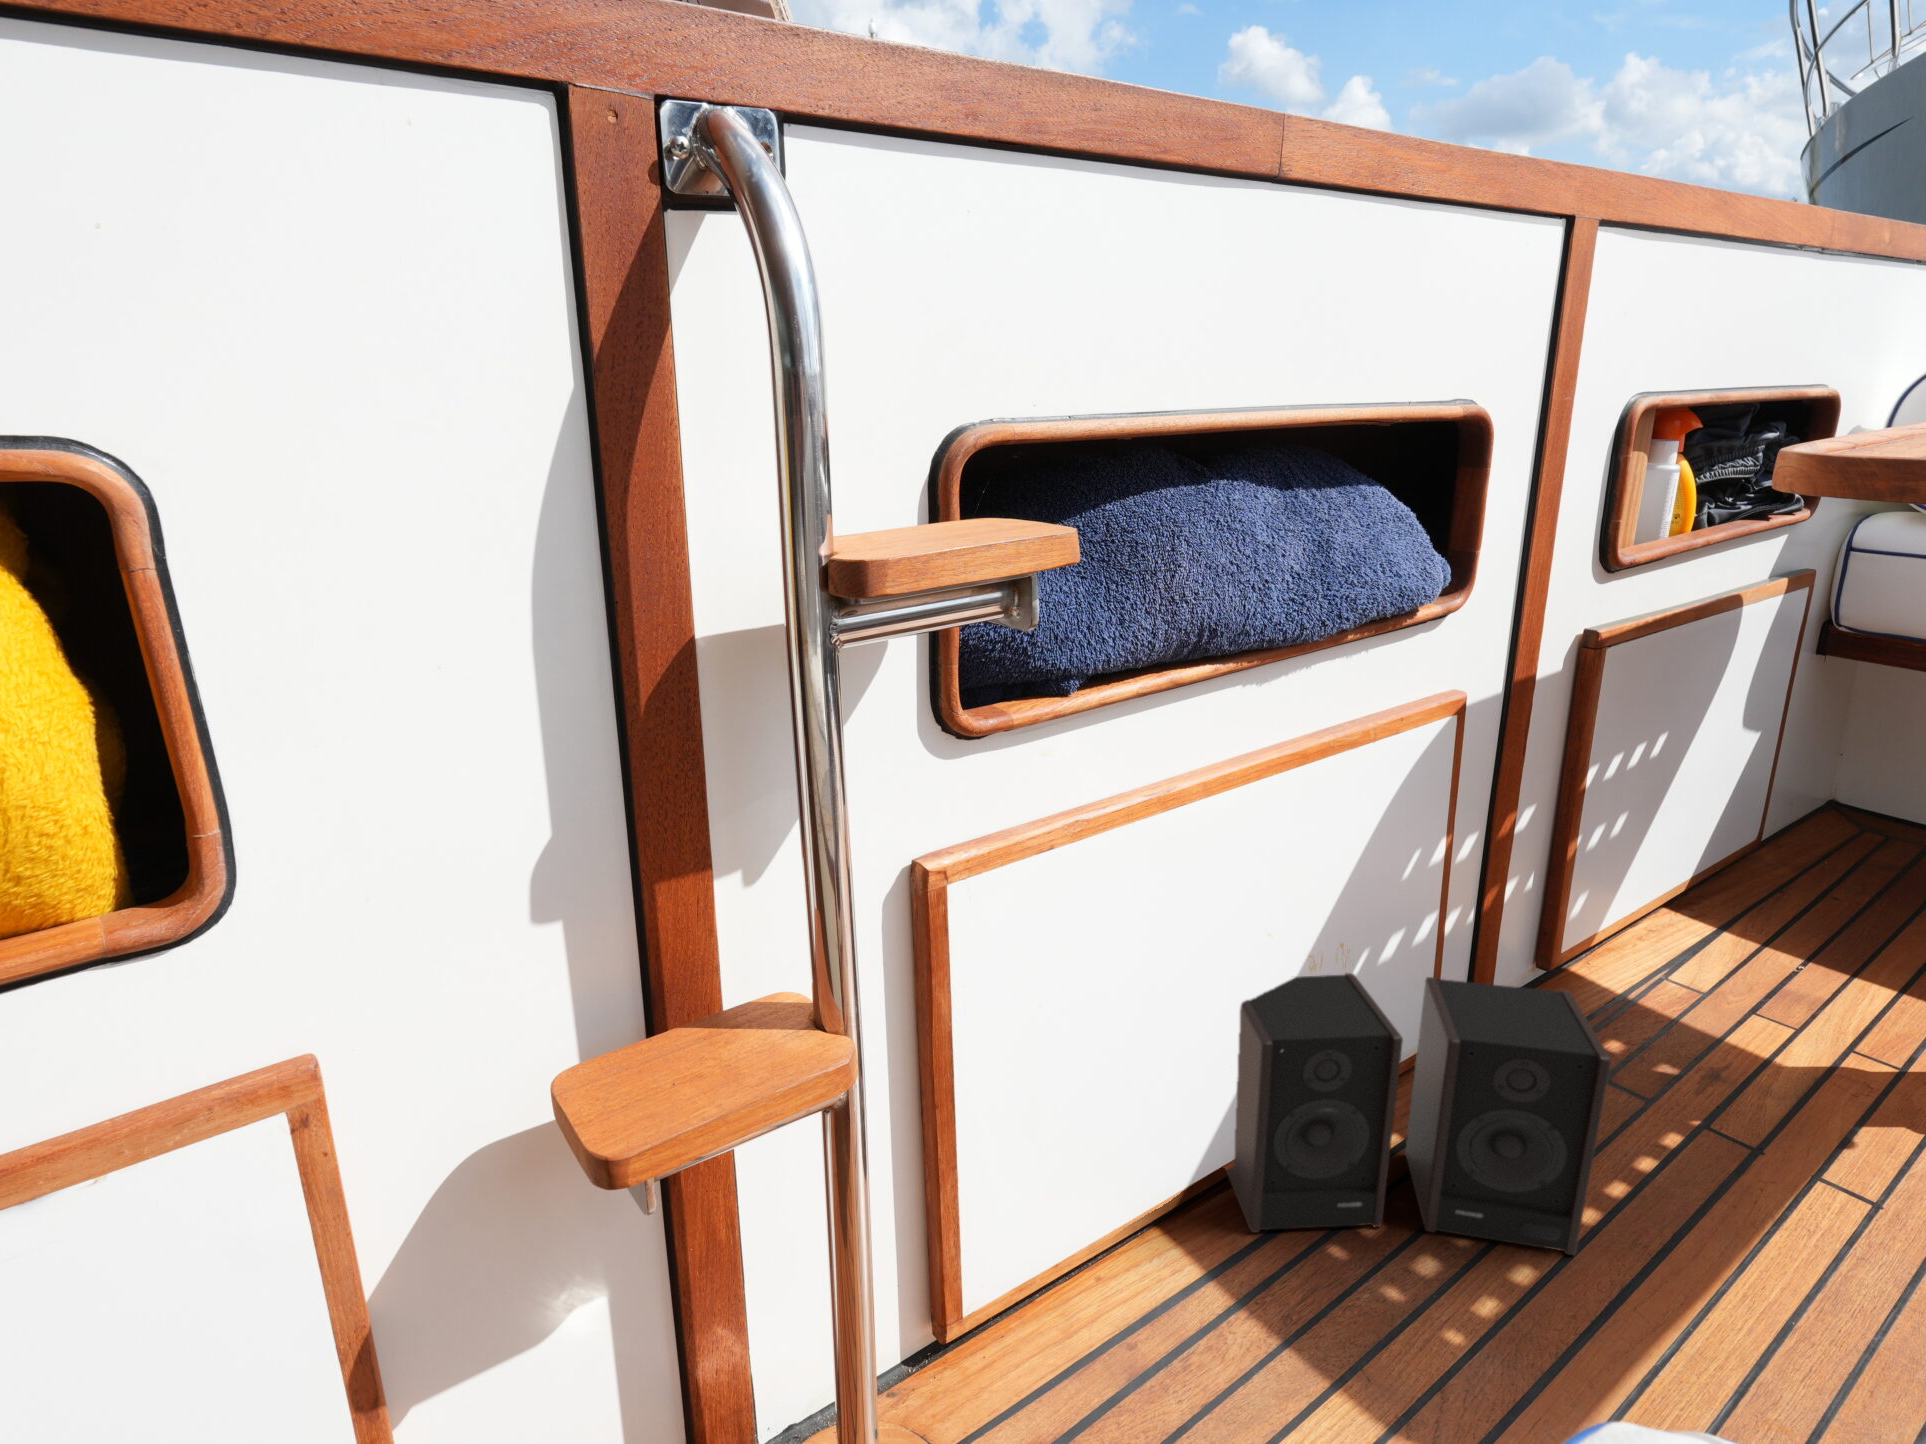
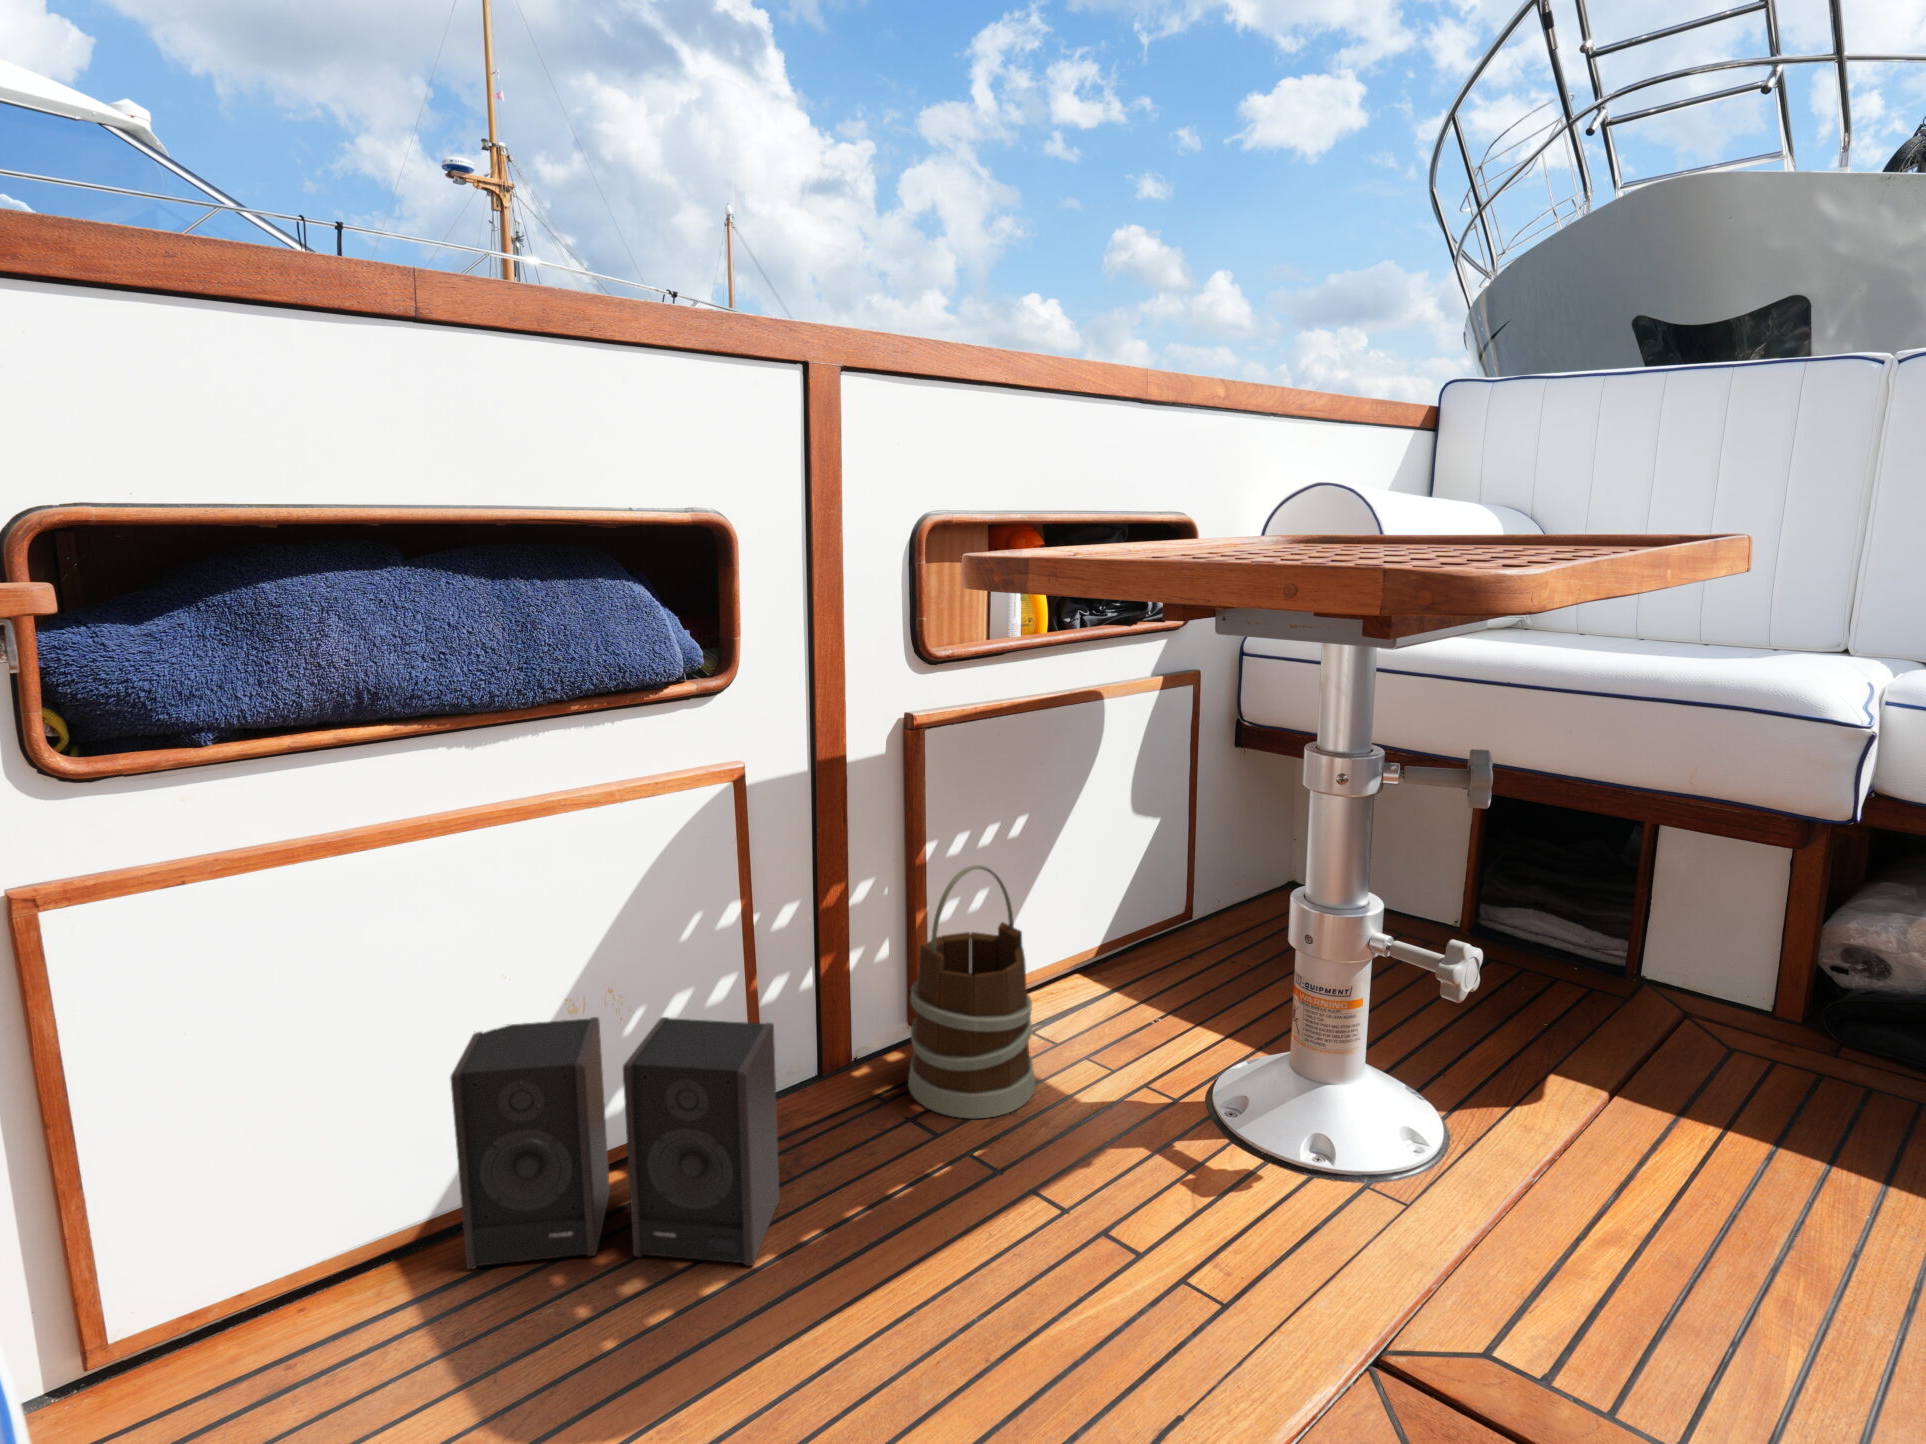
wooden bucket: none [1567,805,1752,1081] -> present [908,865,1035,1118]

